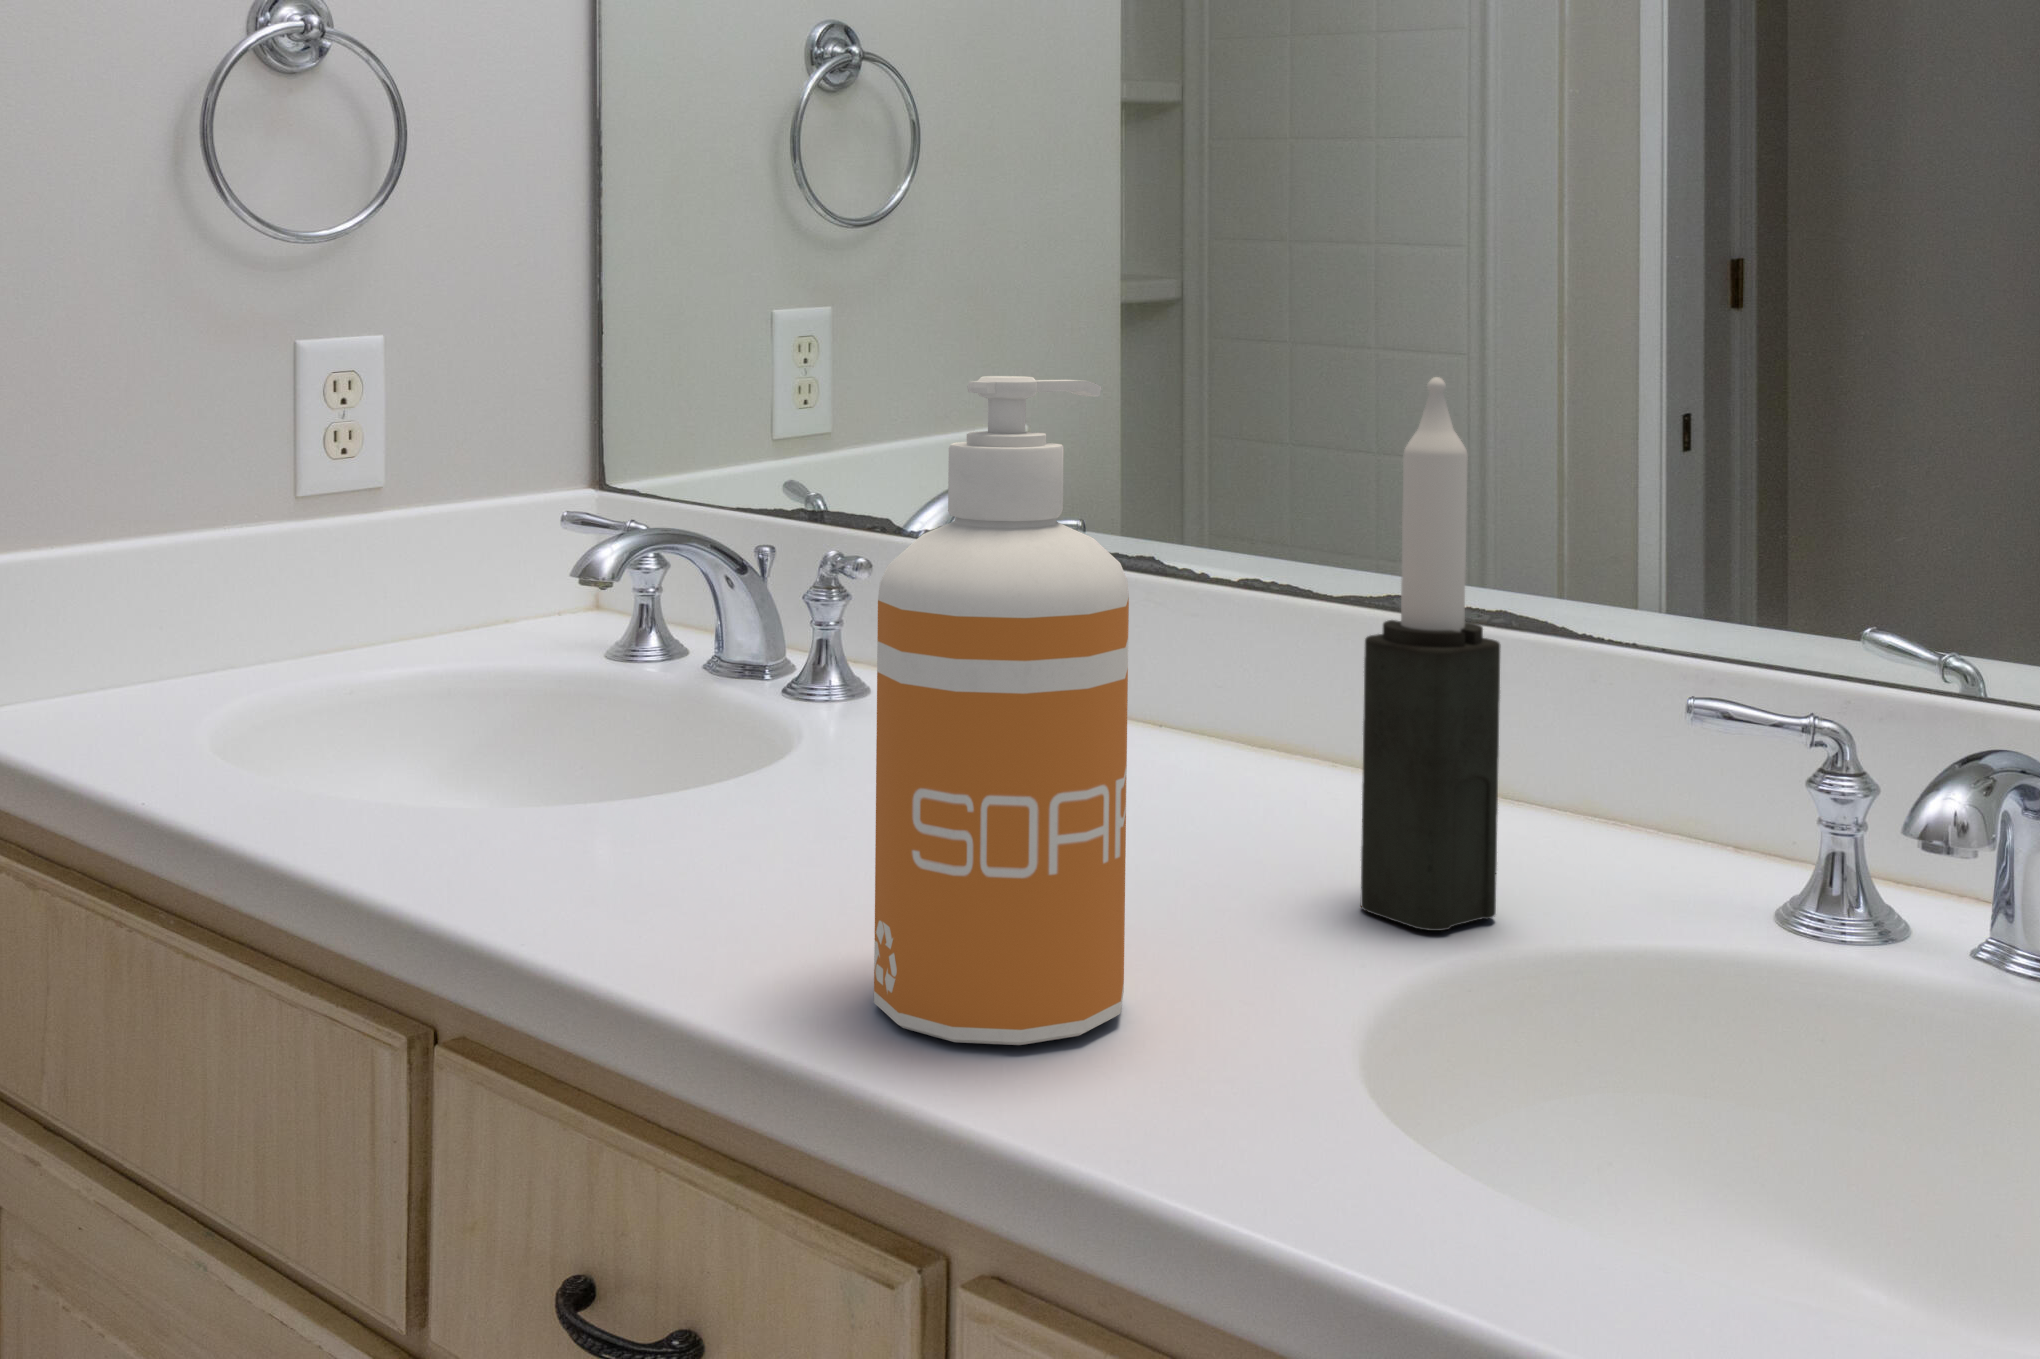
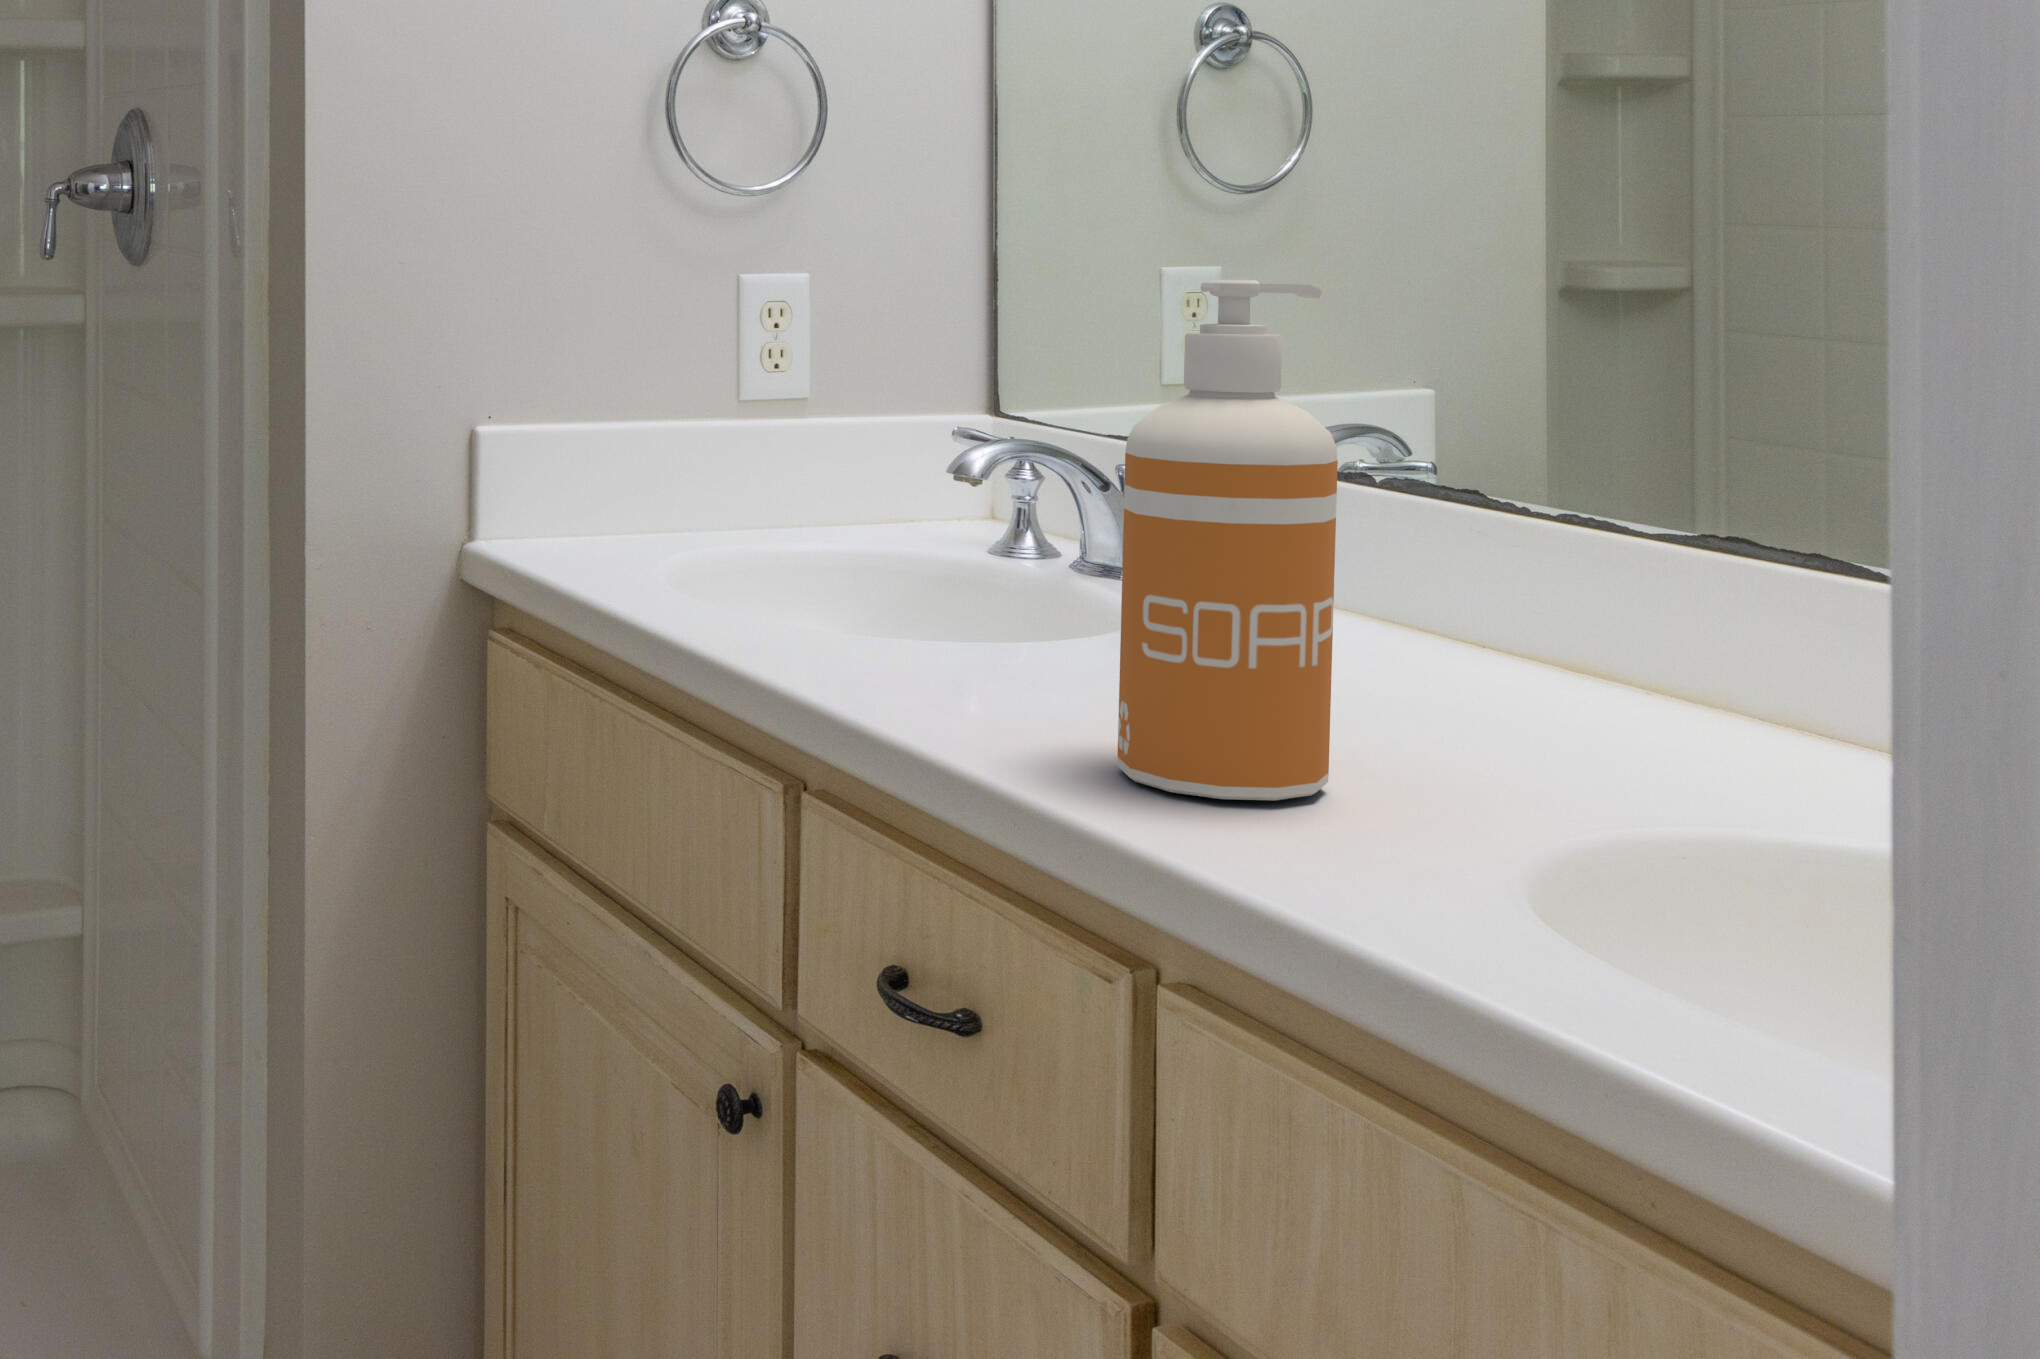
candle: present [1361,377,1500,931] -> none [1595,292,1738,787]

